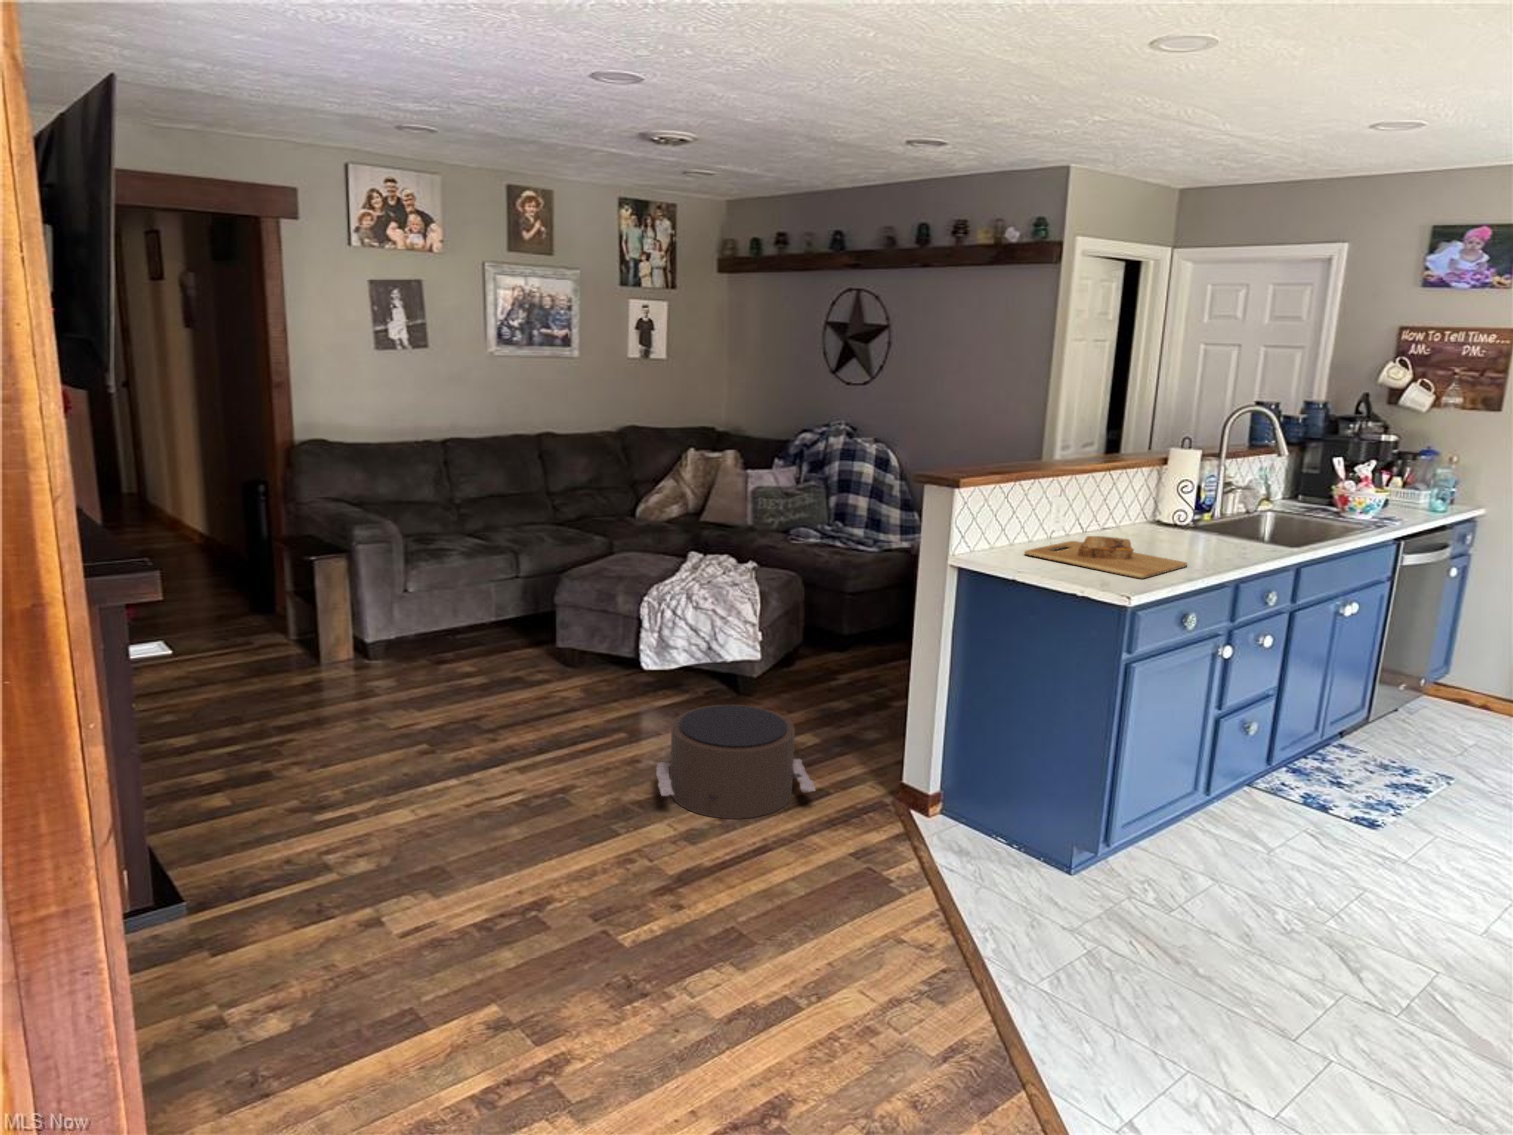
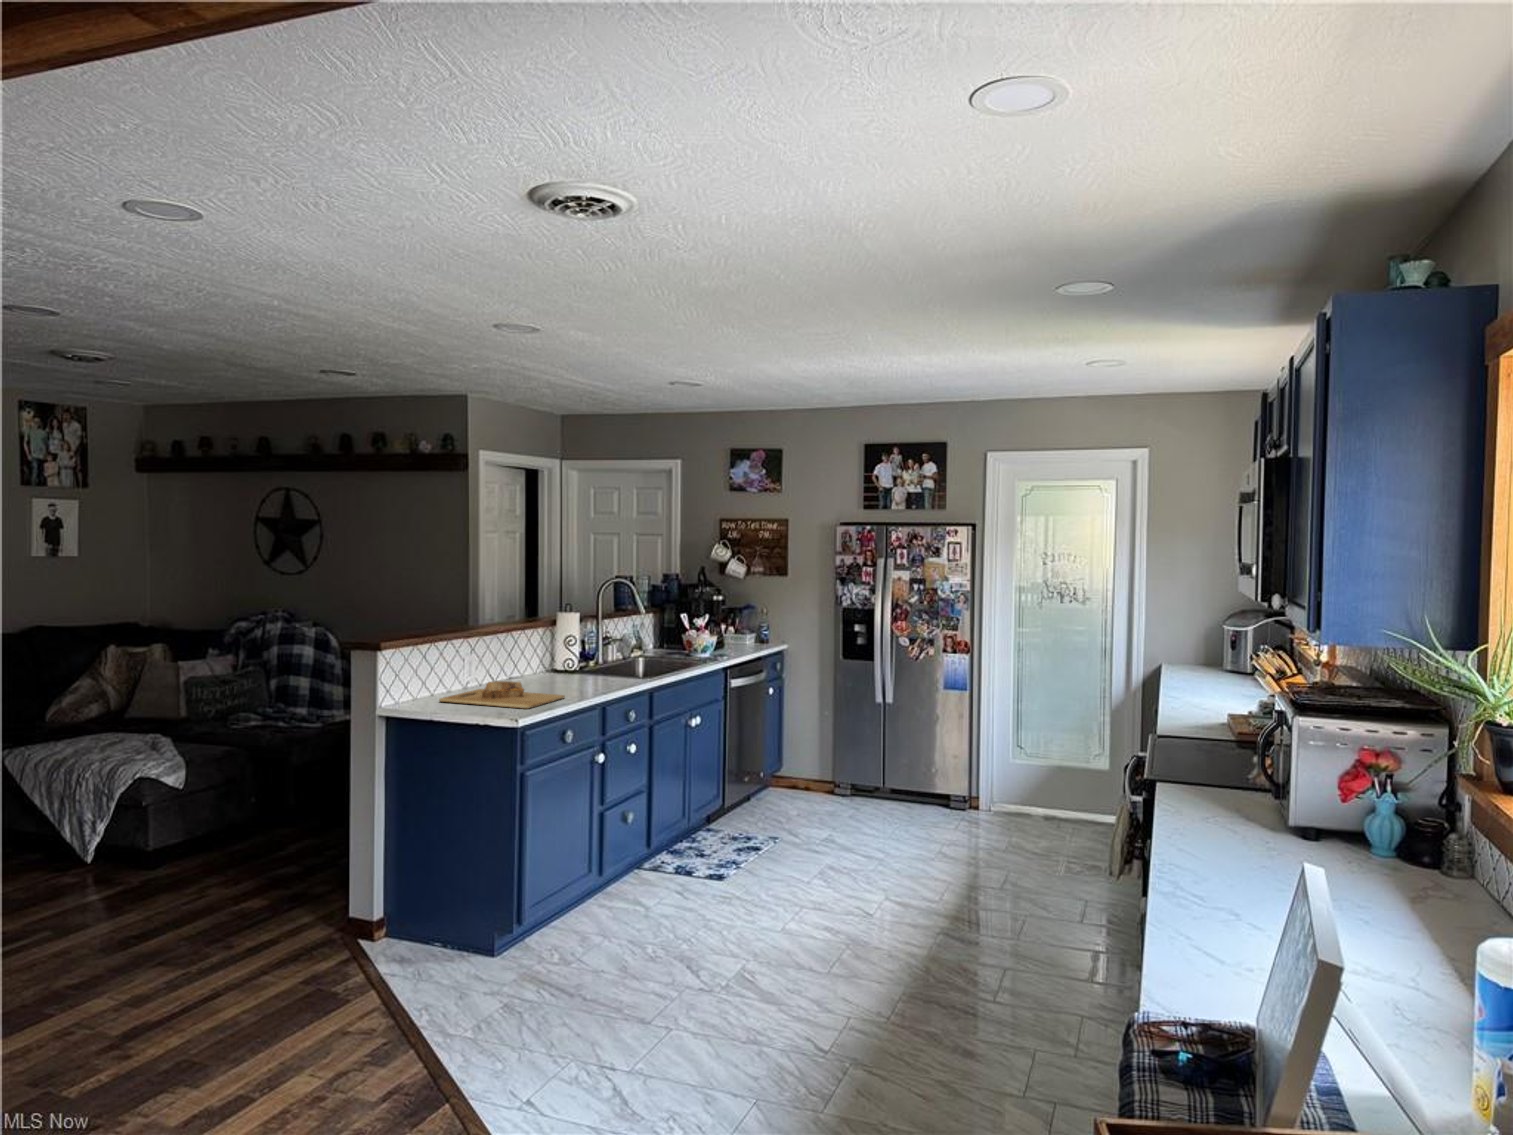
pouf: present [656,705,815,819] -> none [92,873,264,981]

